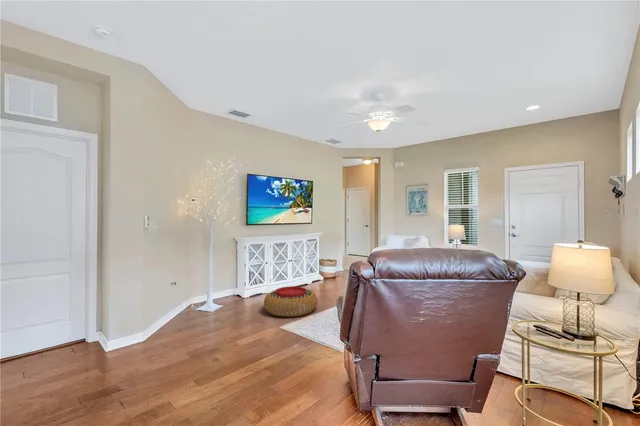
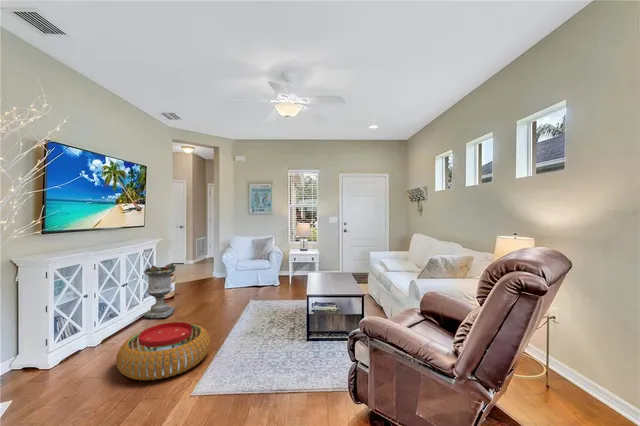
planter: none [304,250,325,288] -> present [144,263,176,319]

